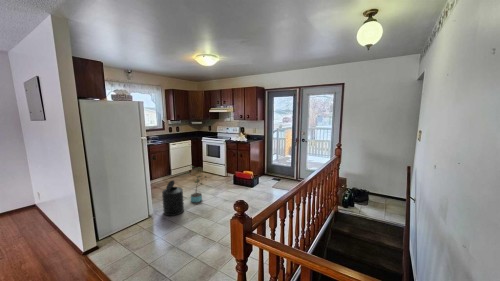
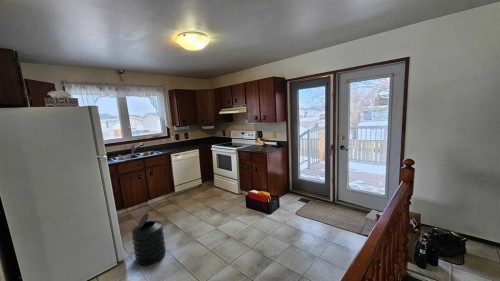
potted plant: present [186,166,206,202] -> none [170,189,202,239]

